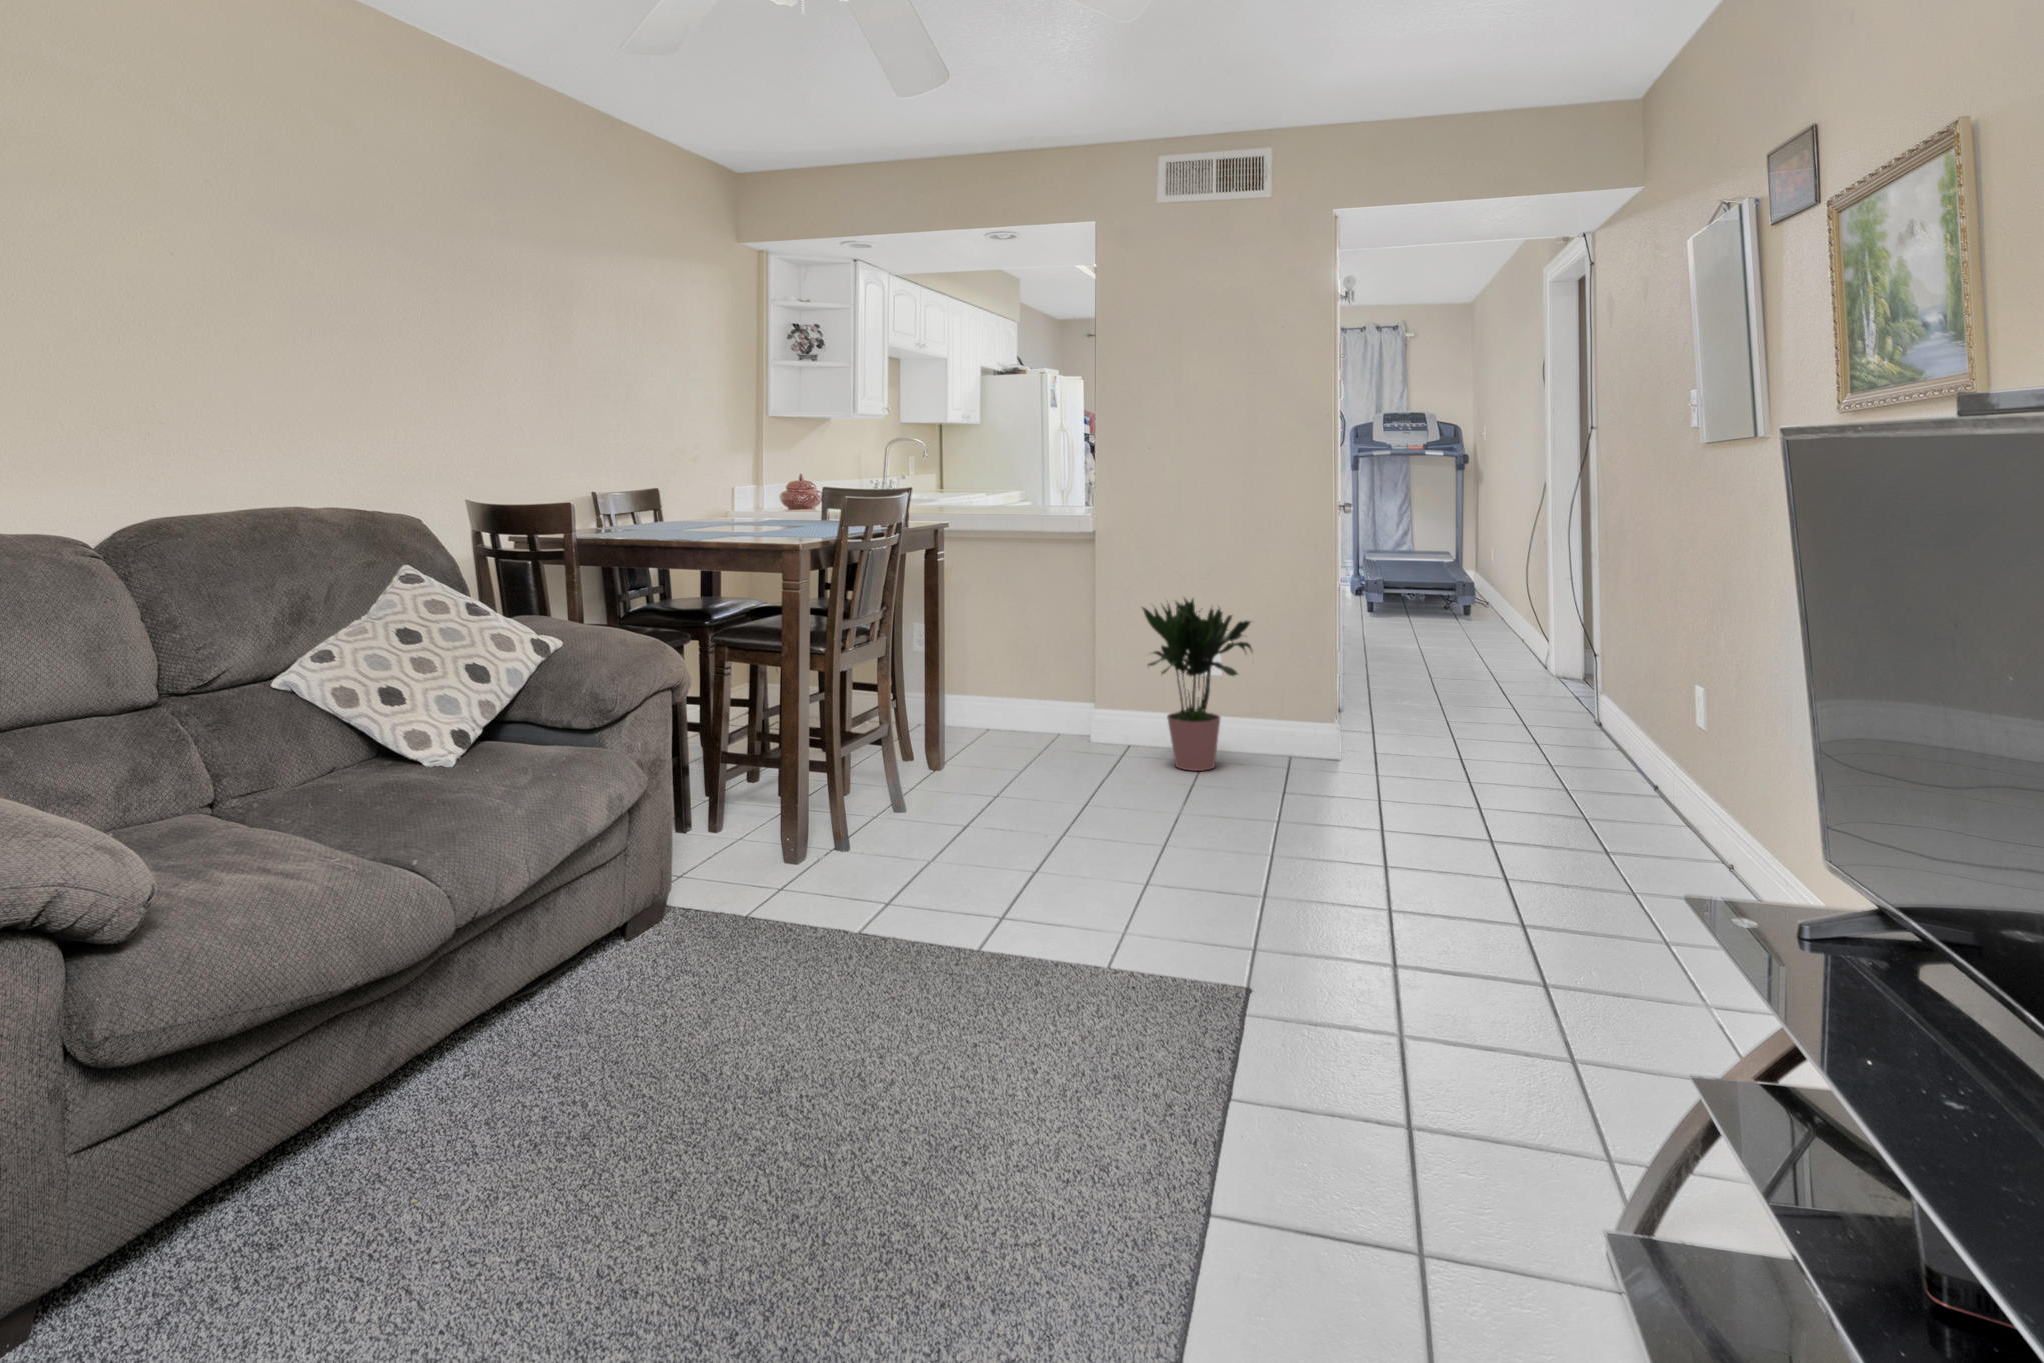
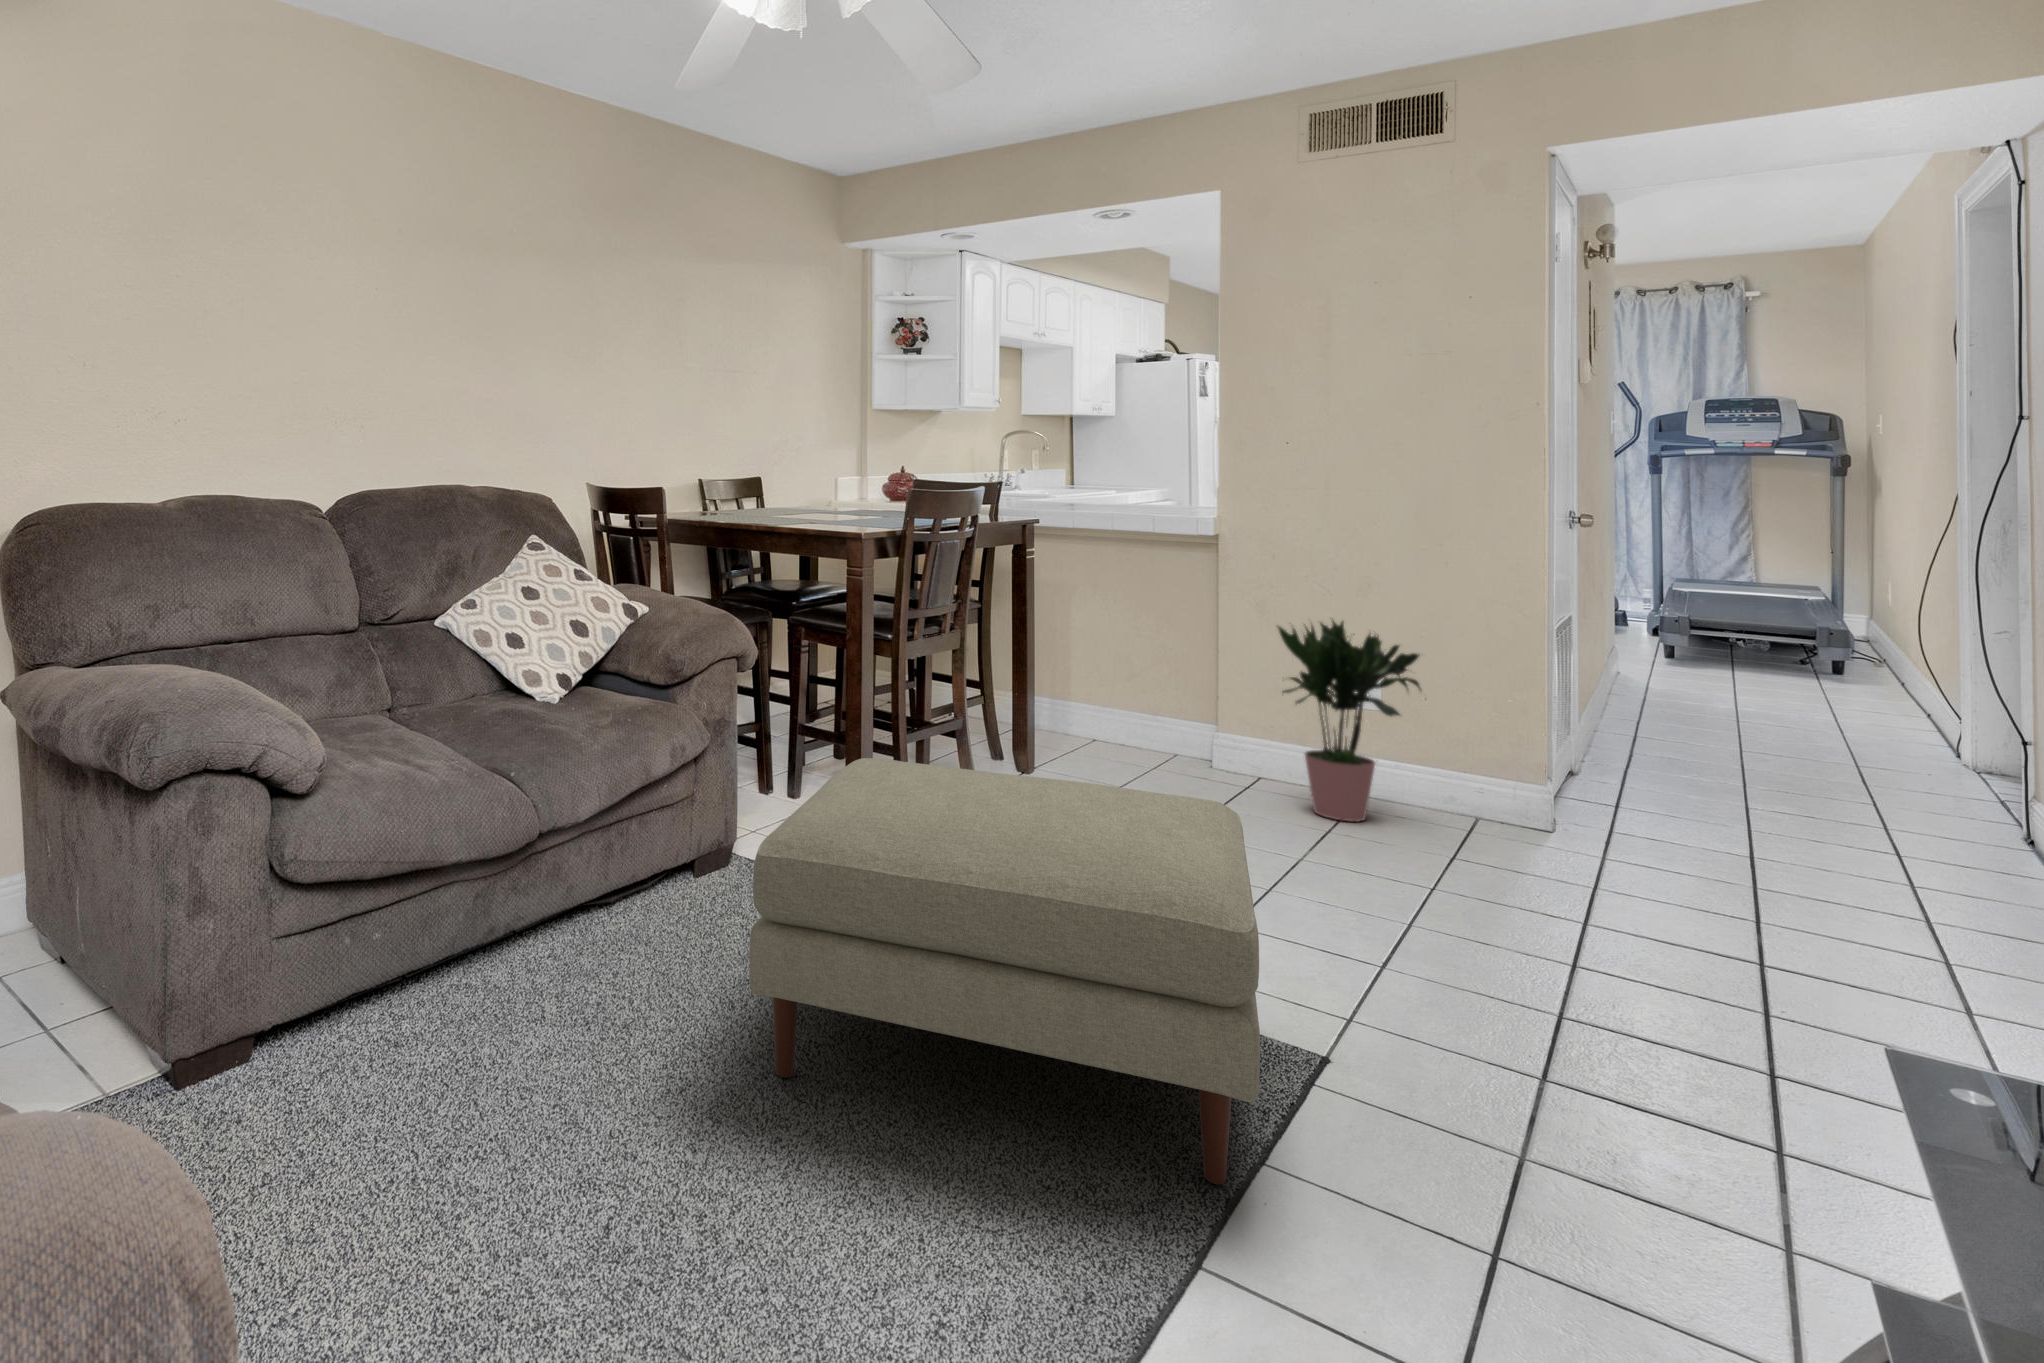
ottoman: none [743,769,1243,1142] -> present [749,758,1260,1184]

